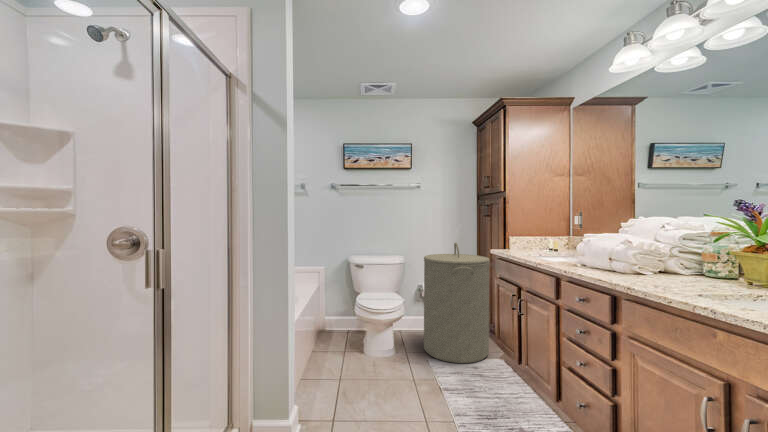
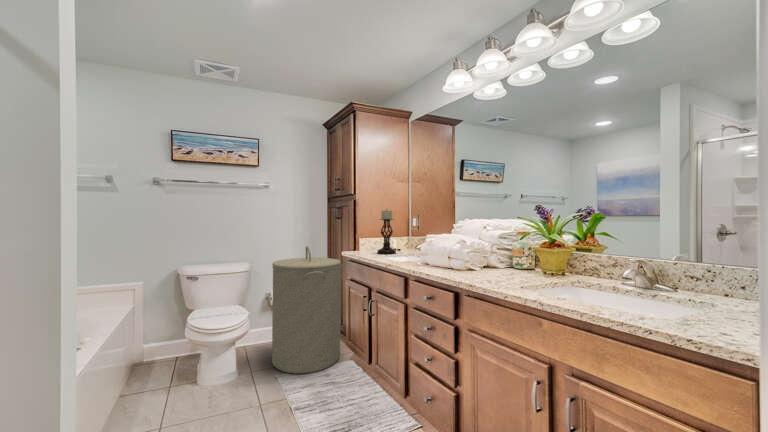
candle holder: none [529,206,552,254] -> present [377,209,396,254]

